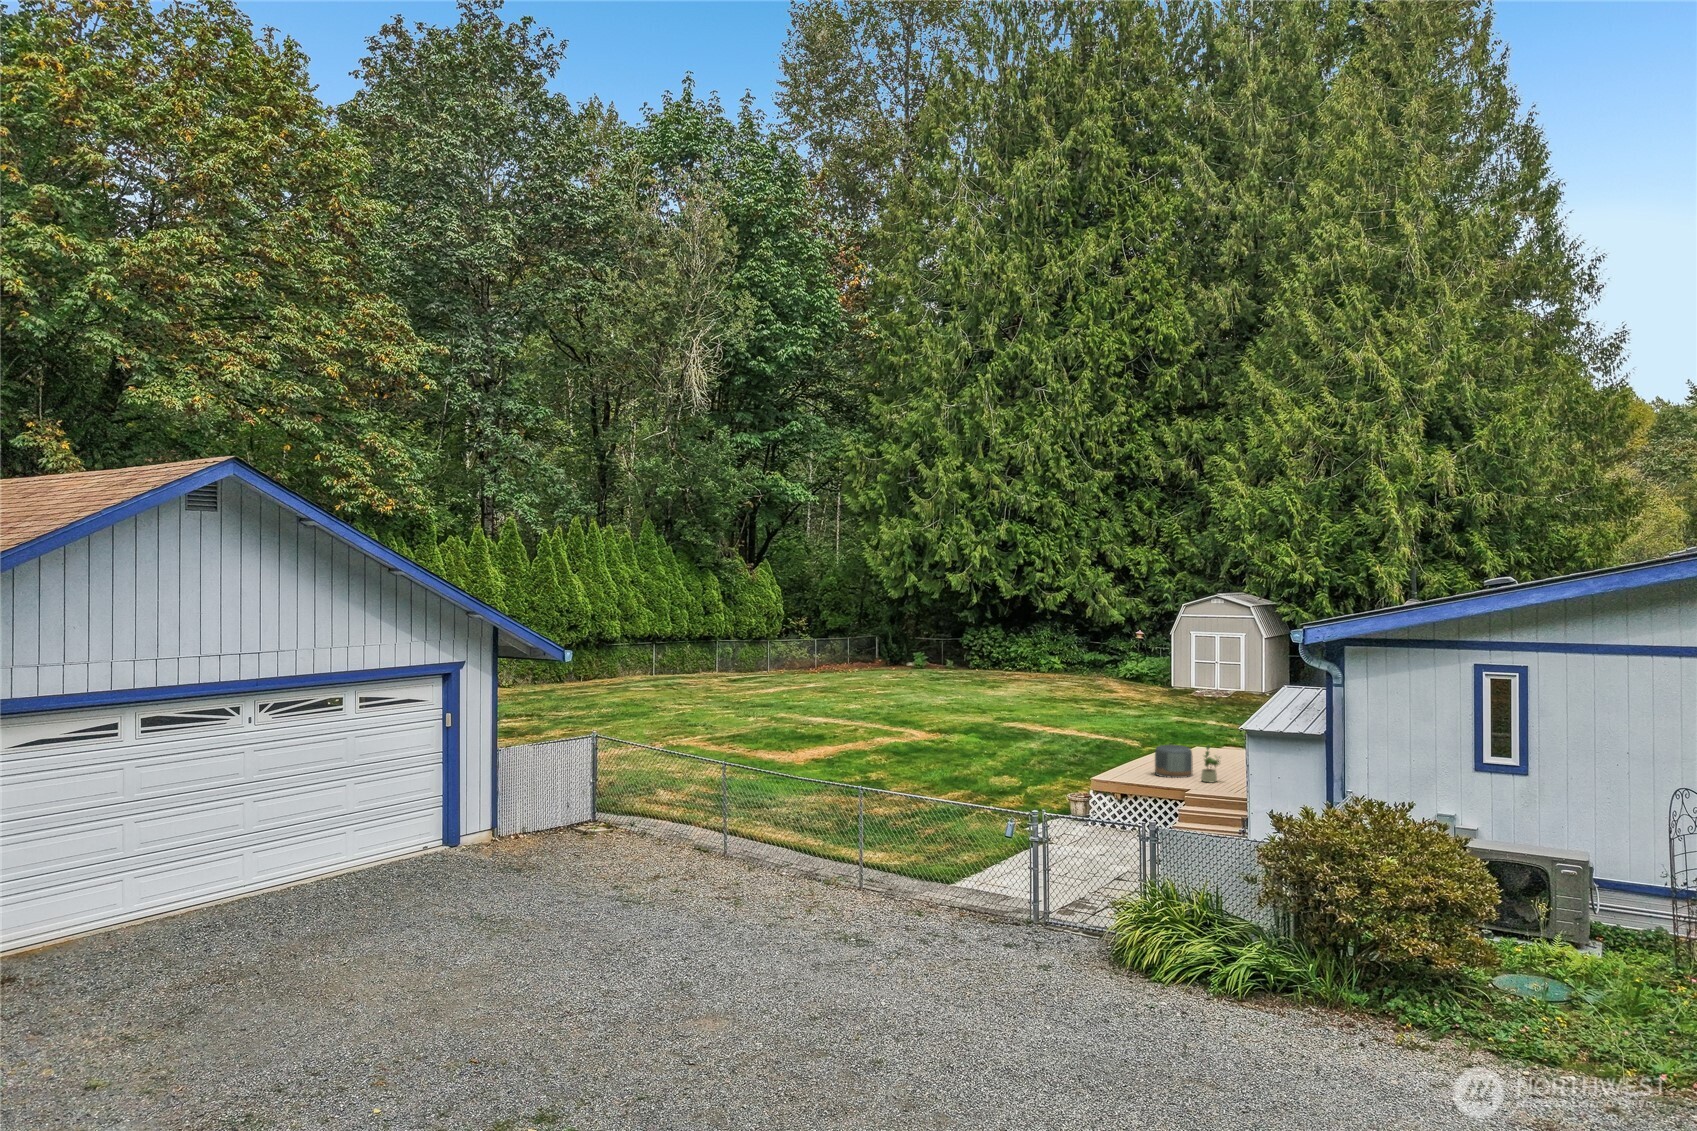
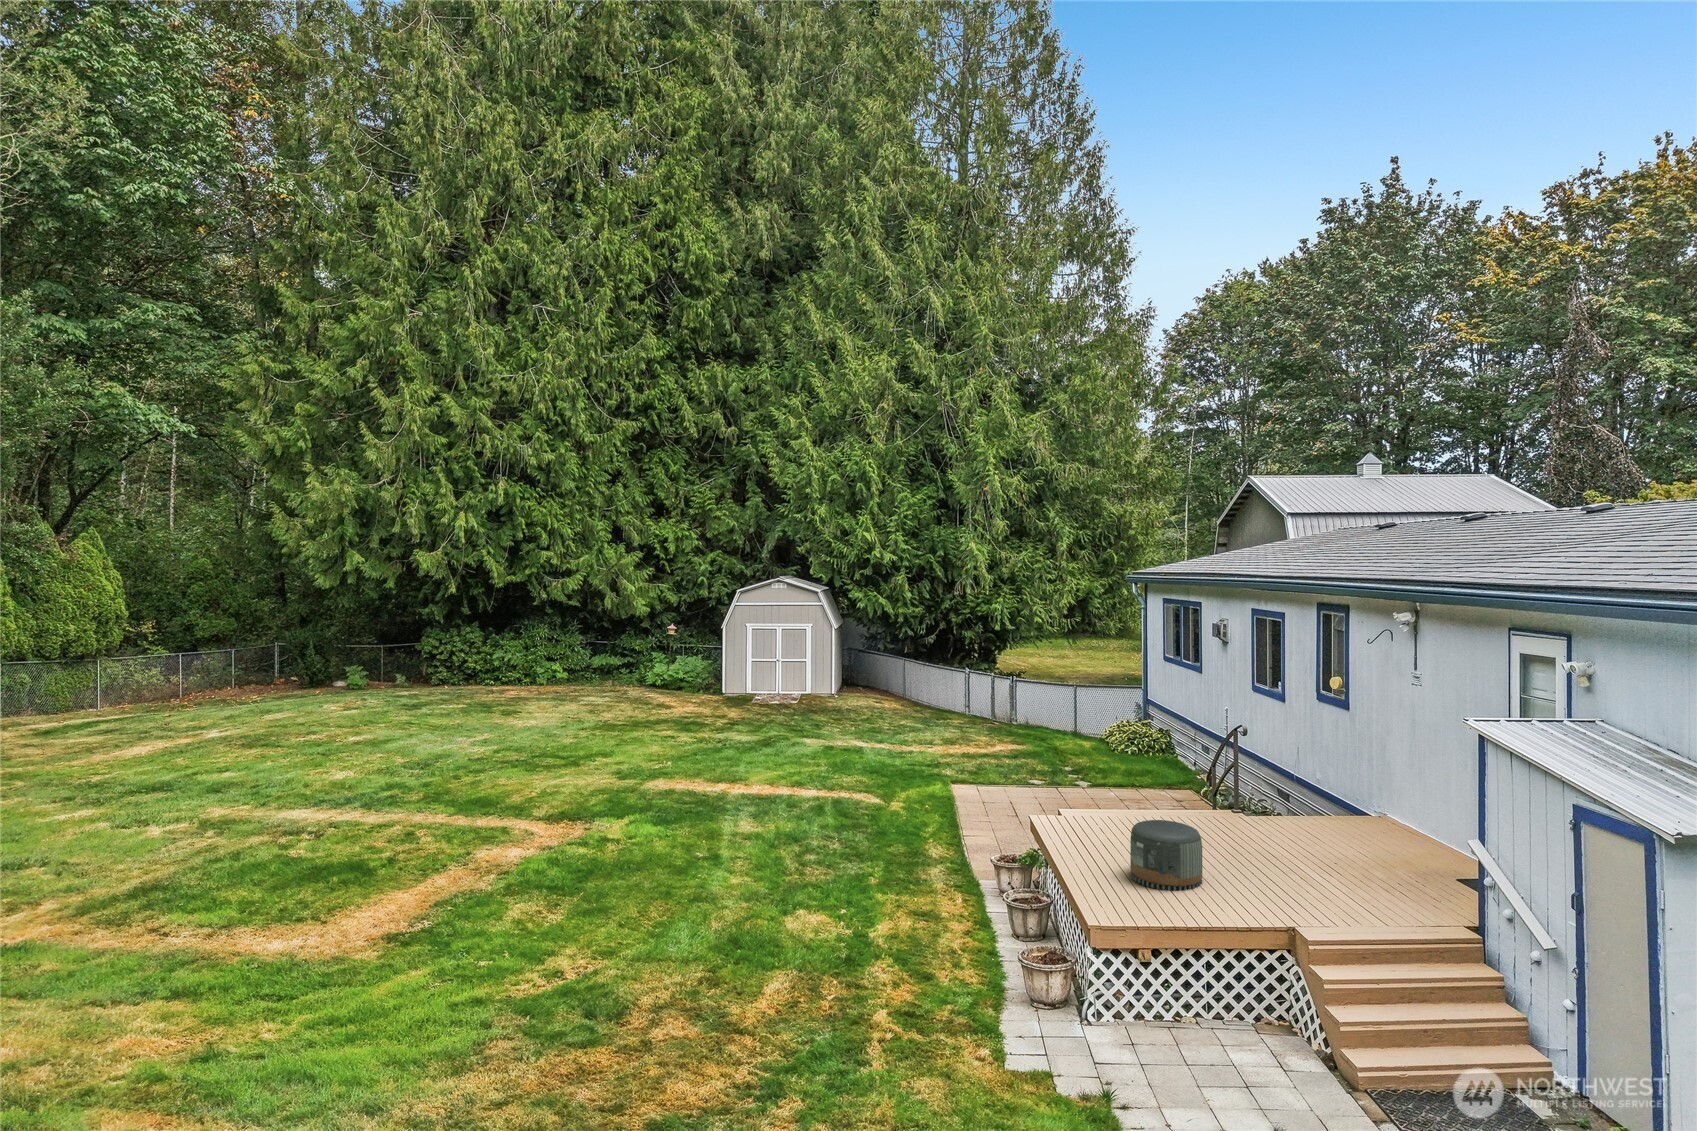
potted plant: present [1201,744,1220,782] -> none [1252,819,1288,893]

